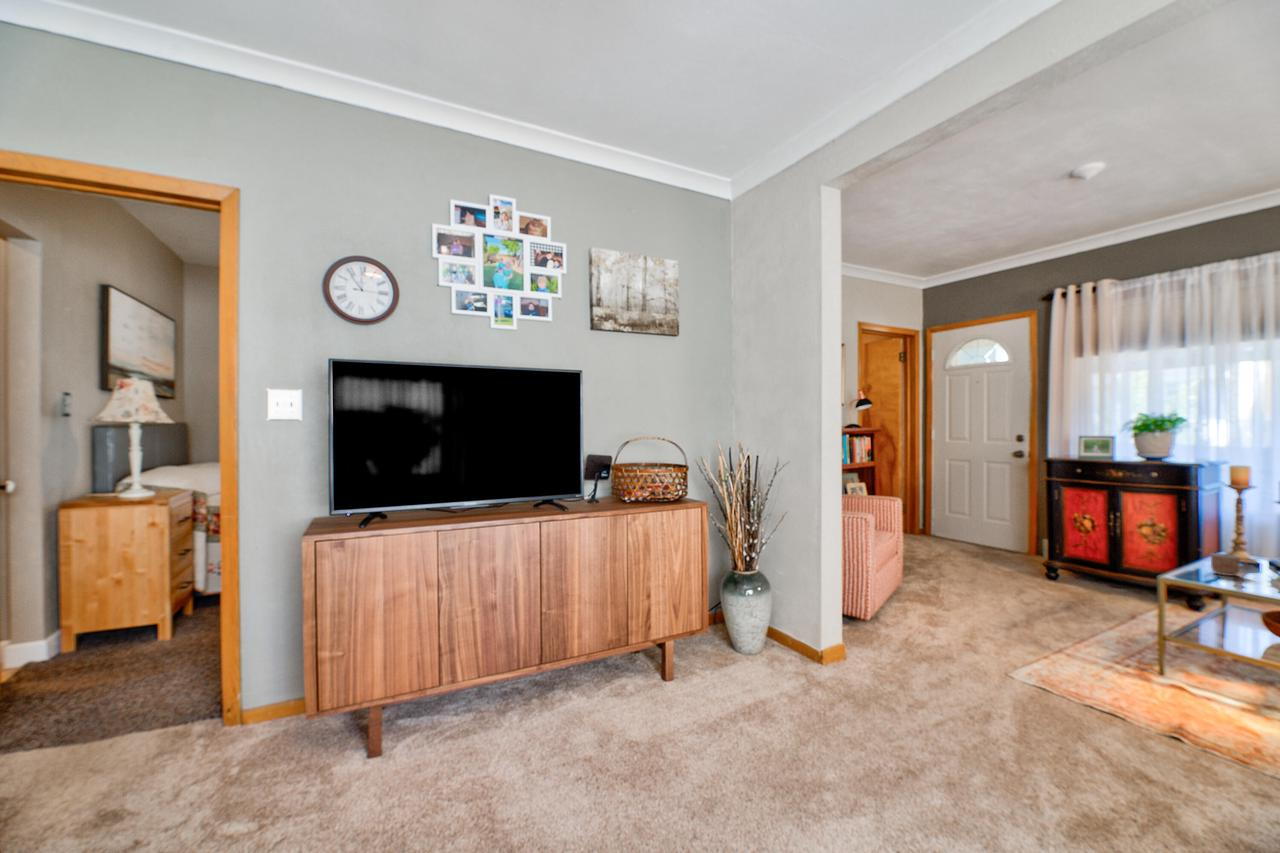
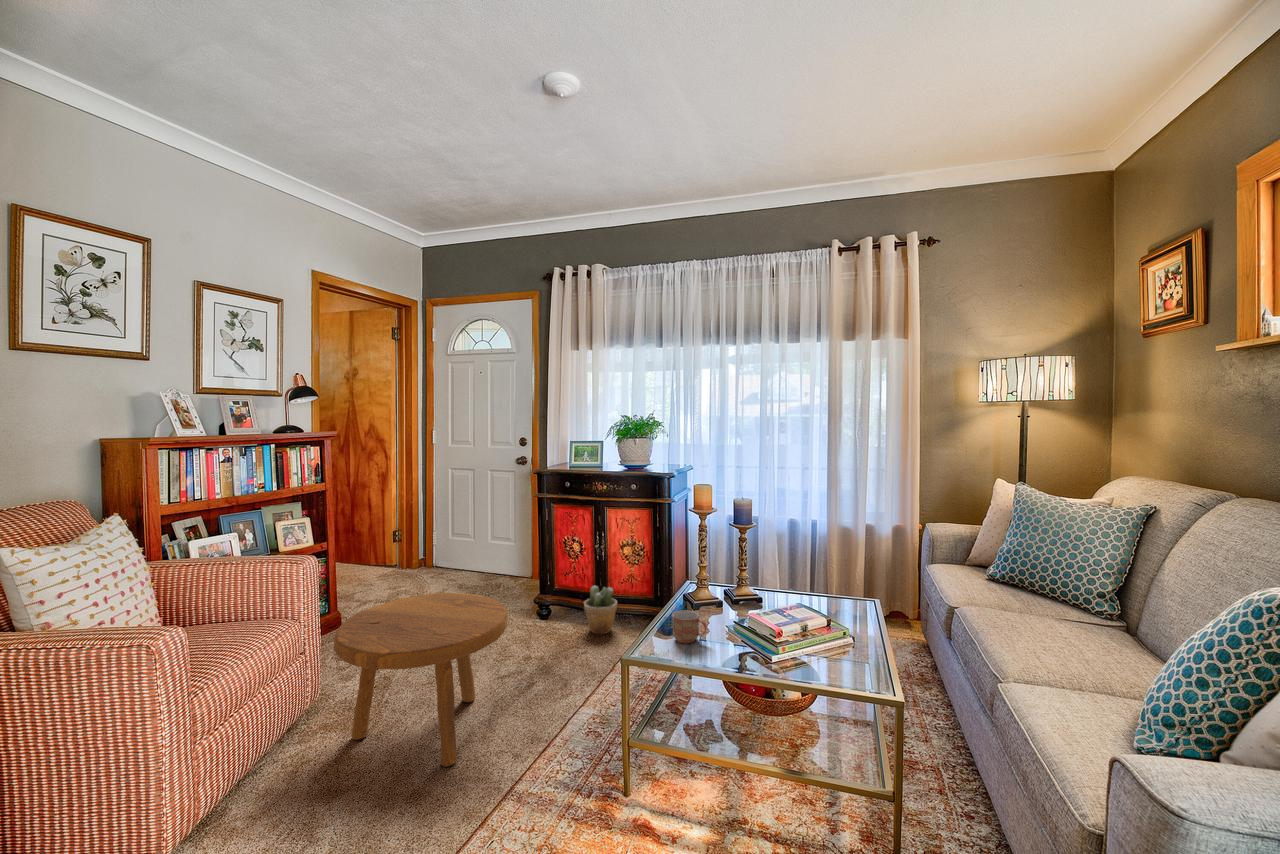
footstool: none [928,529,1047,625] -> present [334,592,508,767]
potted plant: none [1099,554,1137,595] -> present [584,586,617,634]

